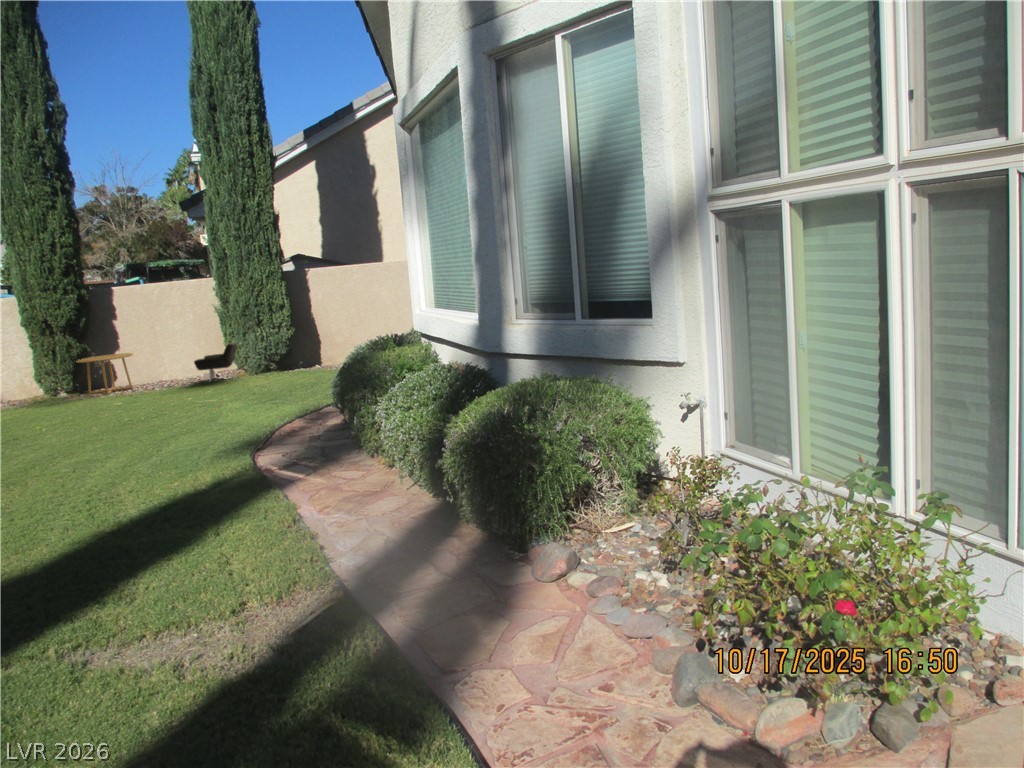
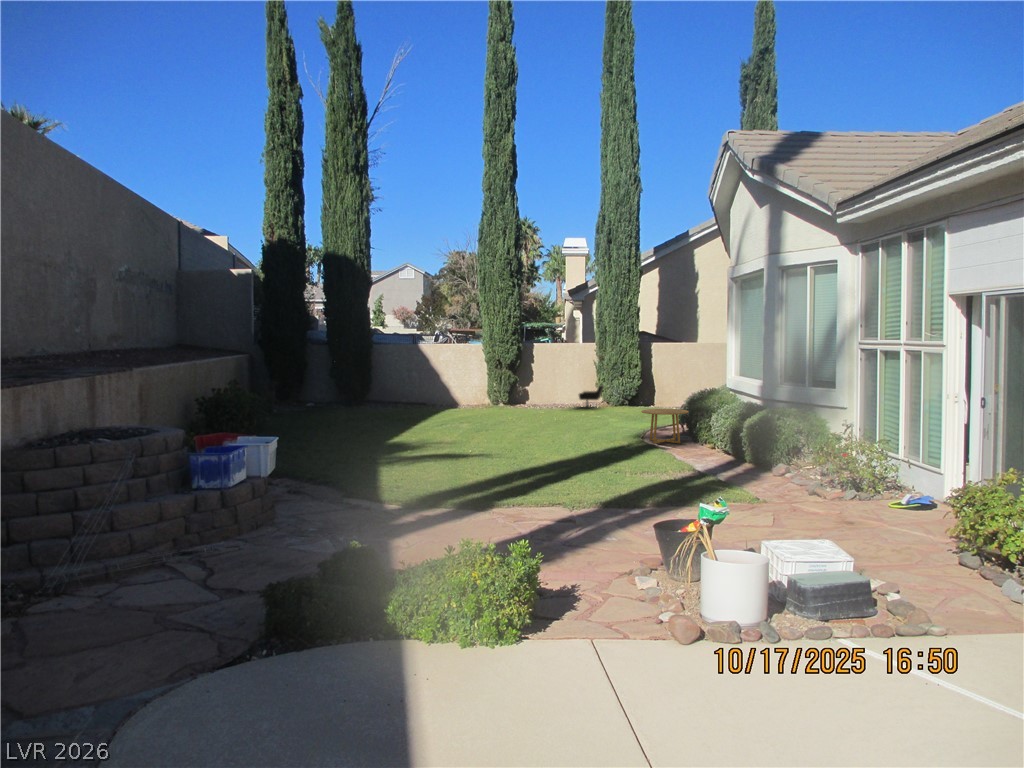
round table: present [76,353,133,394] -> present [641,409,689,443]

